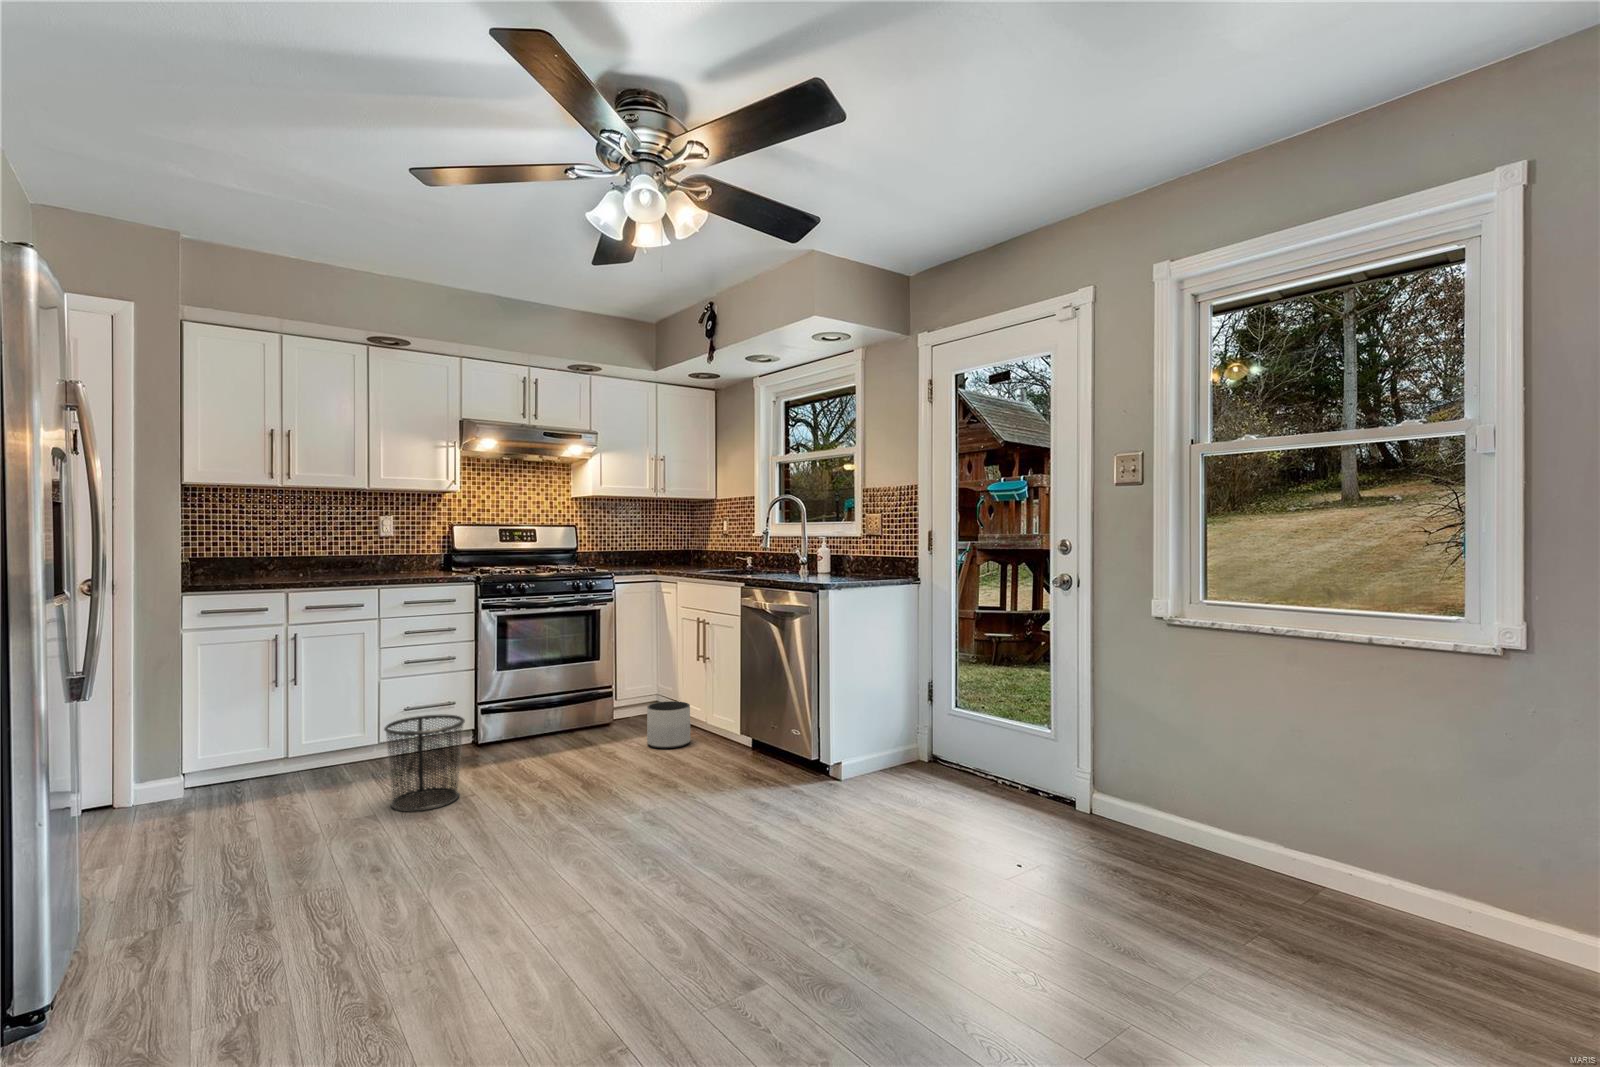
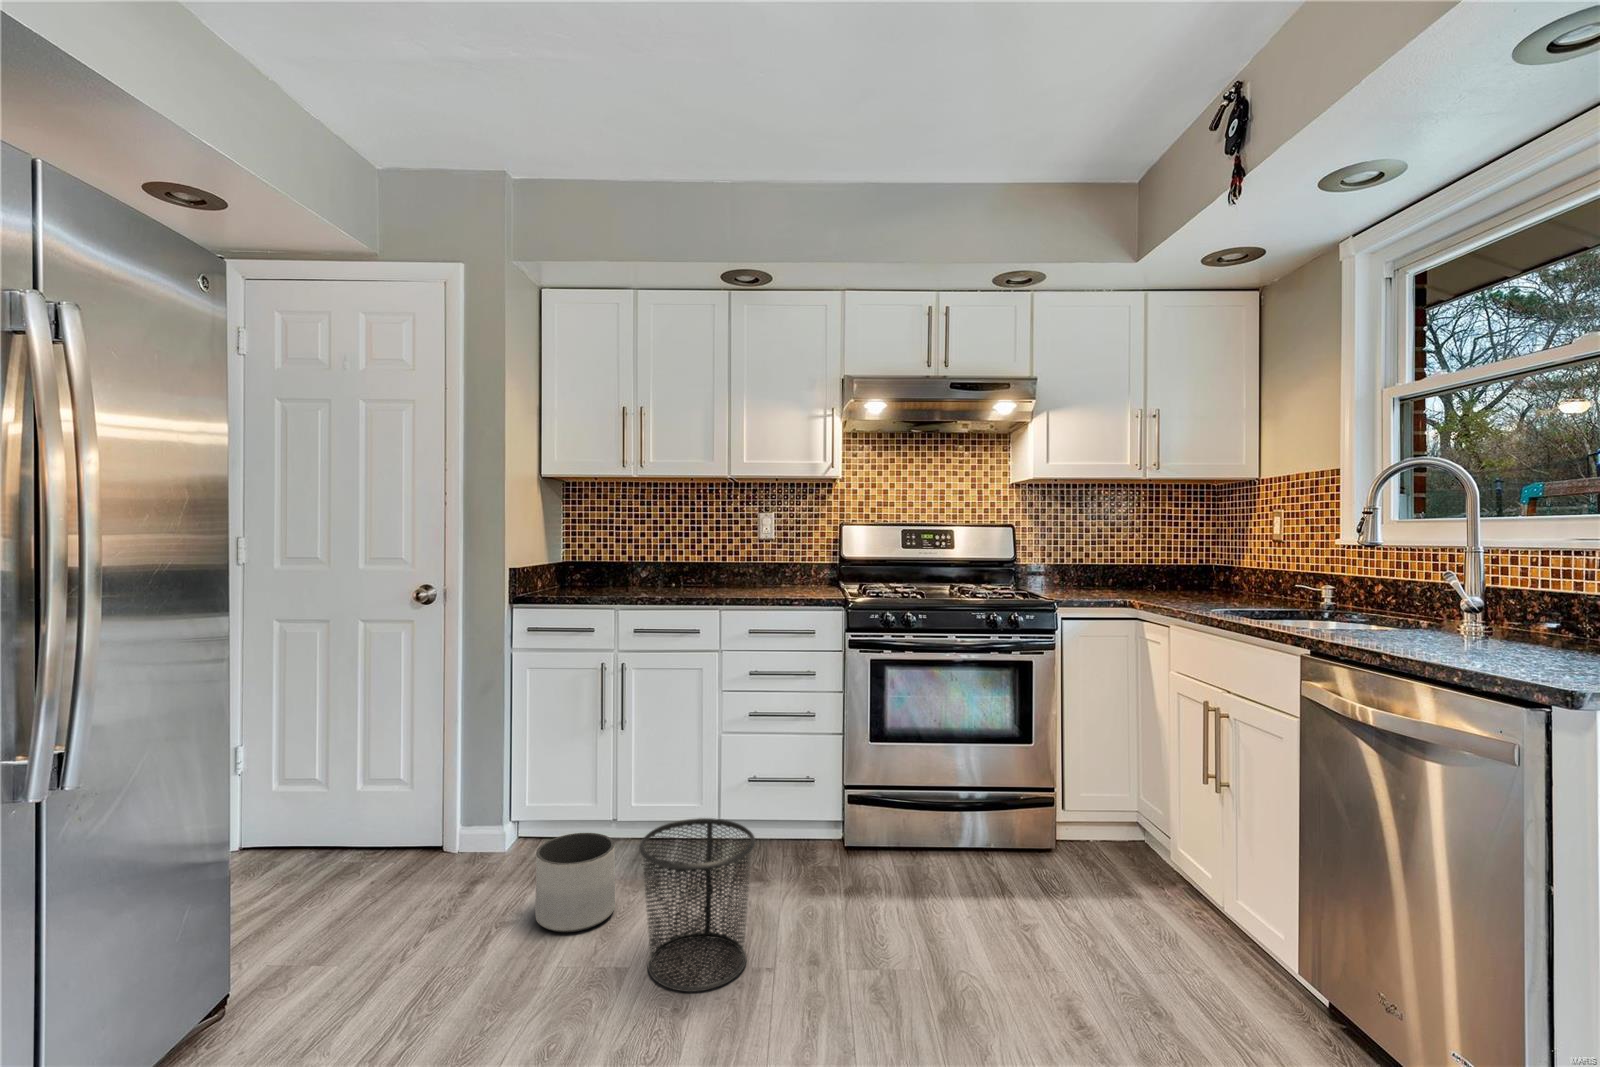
planter: present [647,701,690,748] -> present [535,833,615,932]

